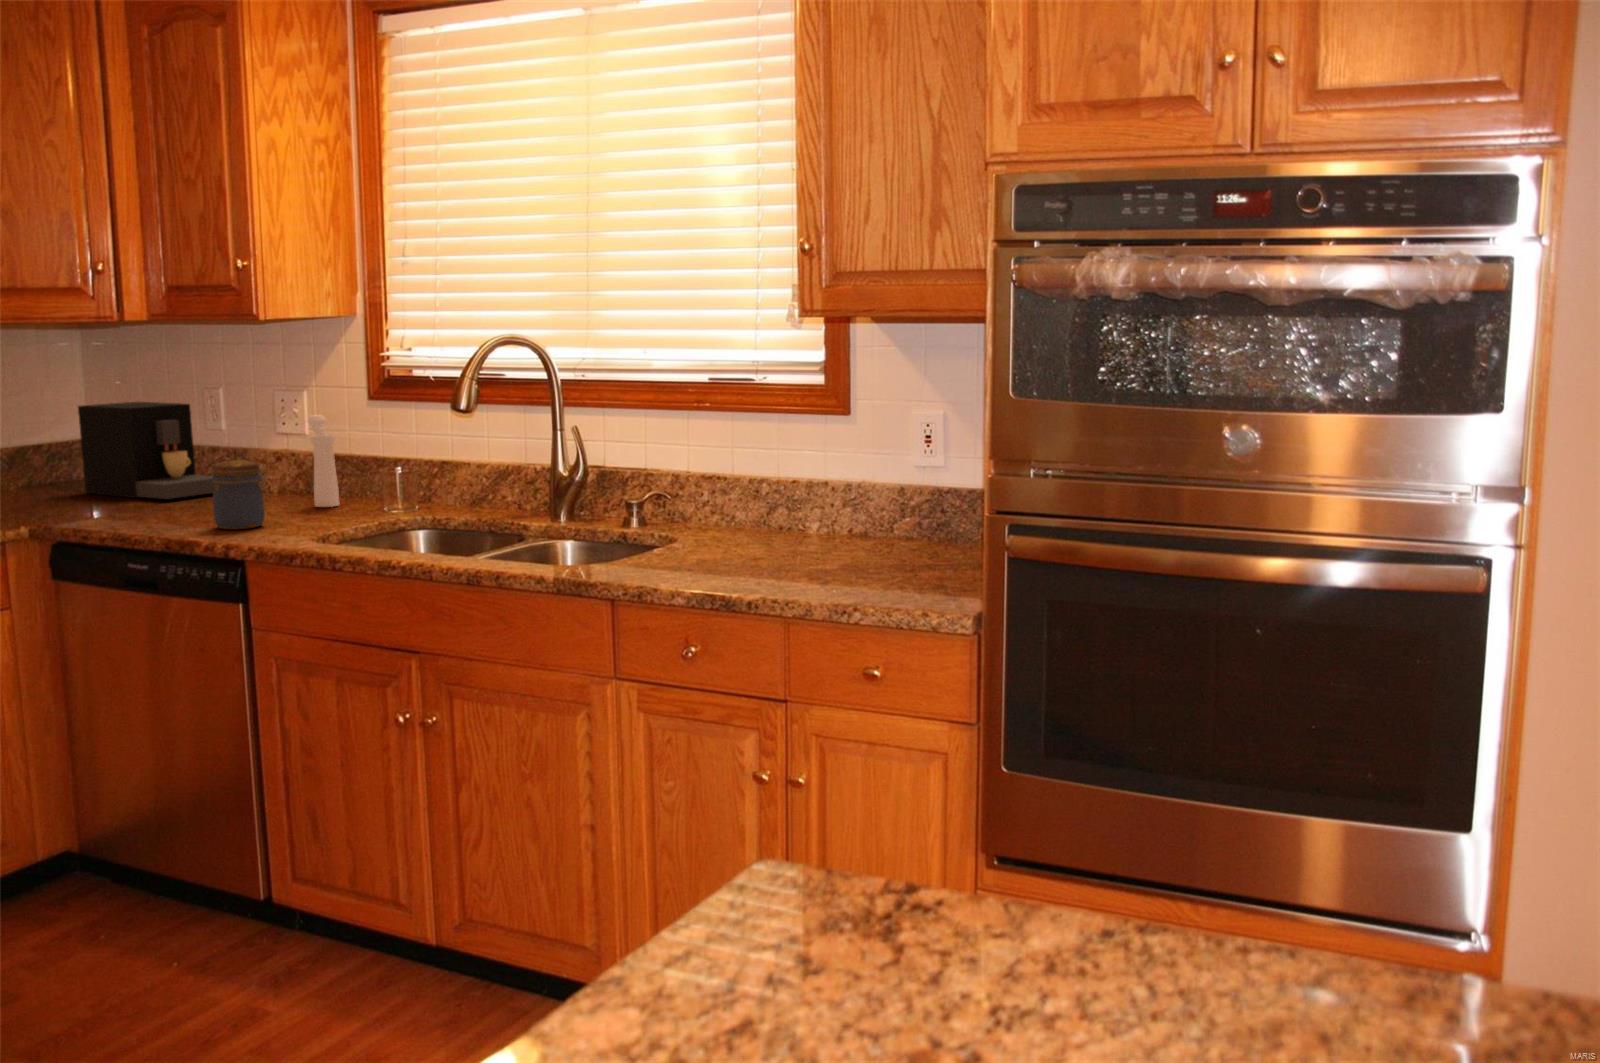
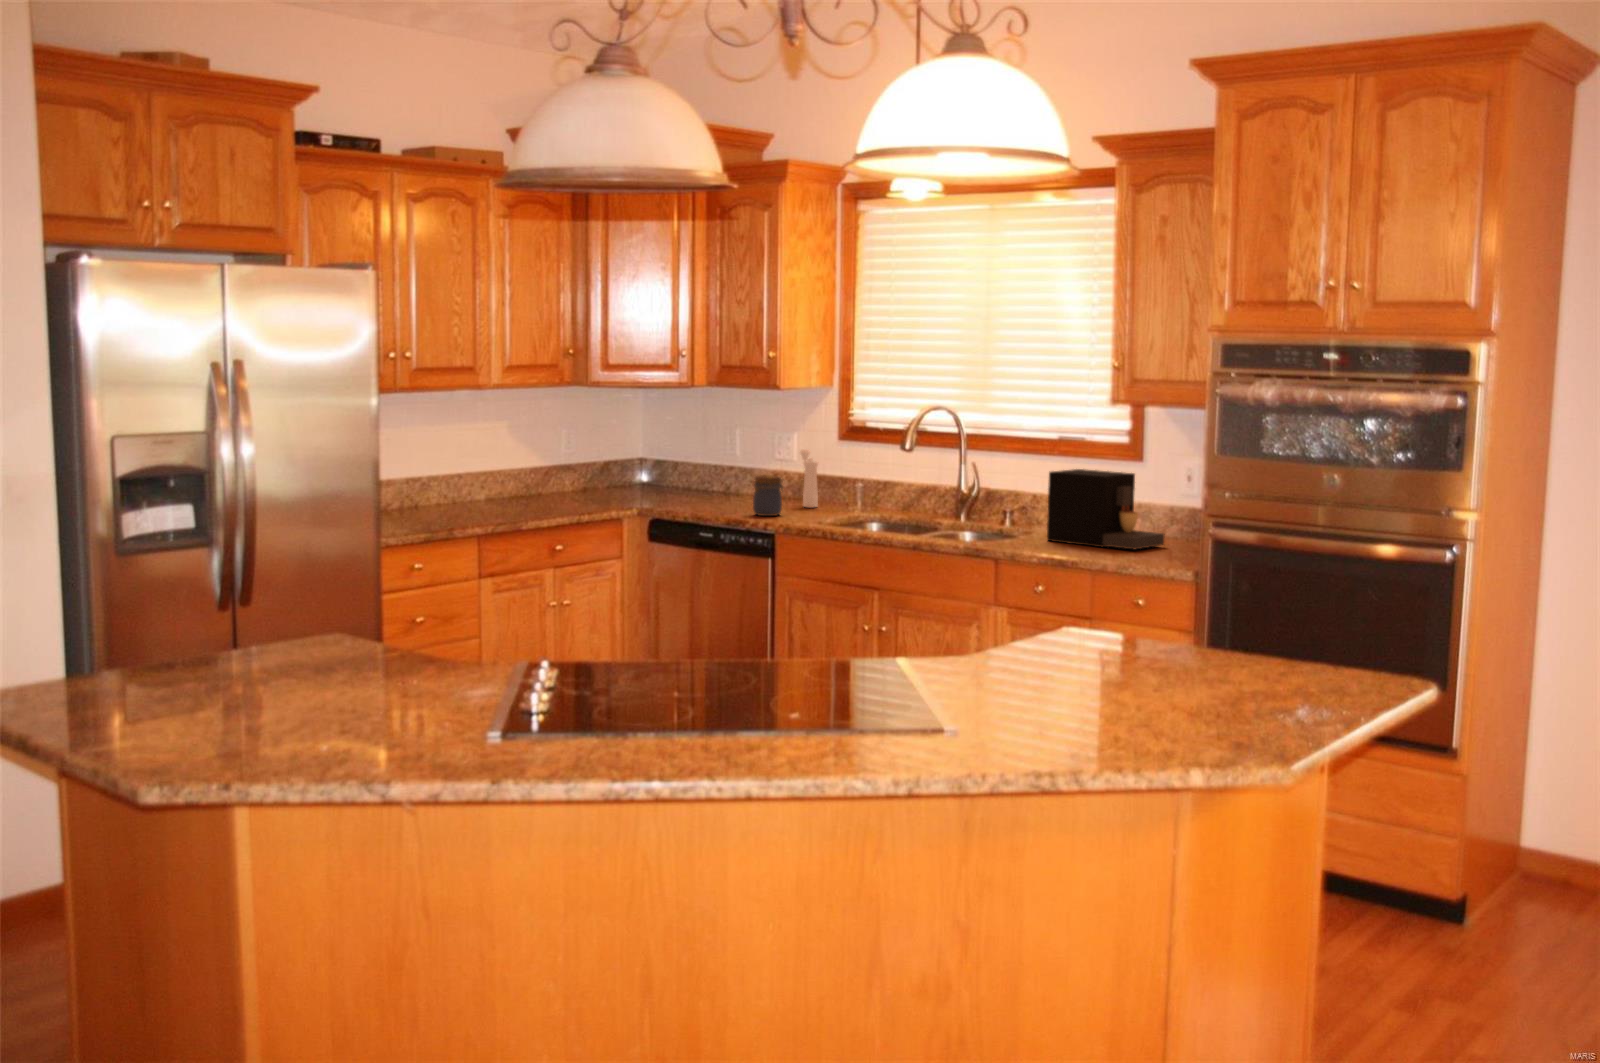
coffee maker: present [78,402,215,499] -> present [1047,469,1164,549]

